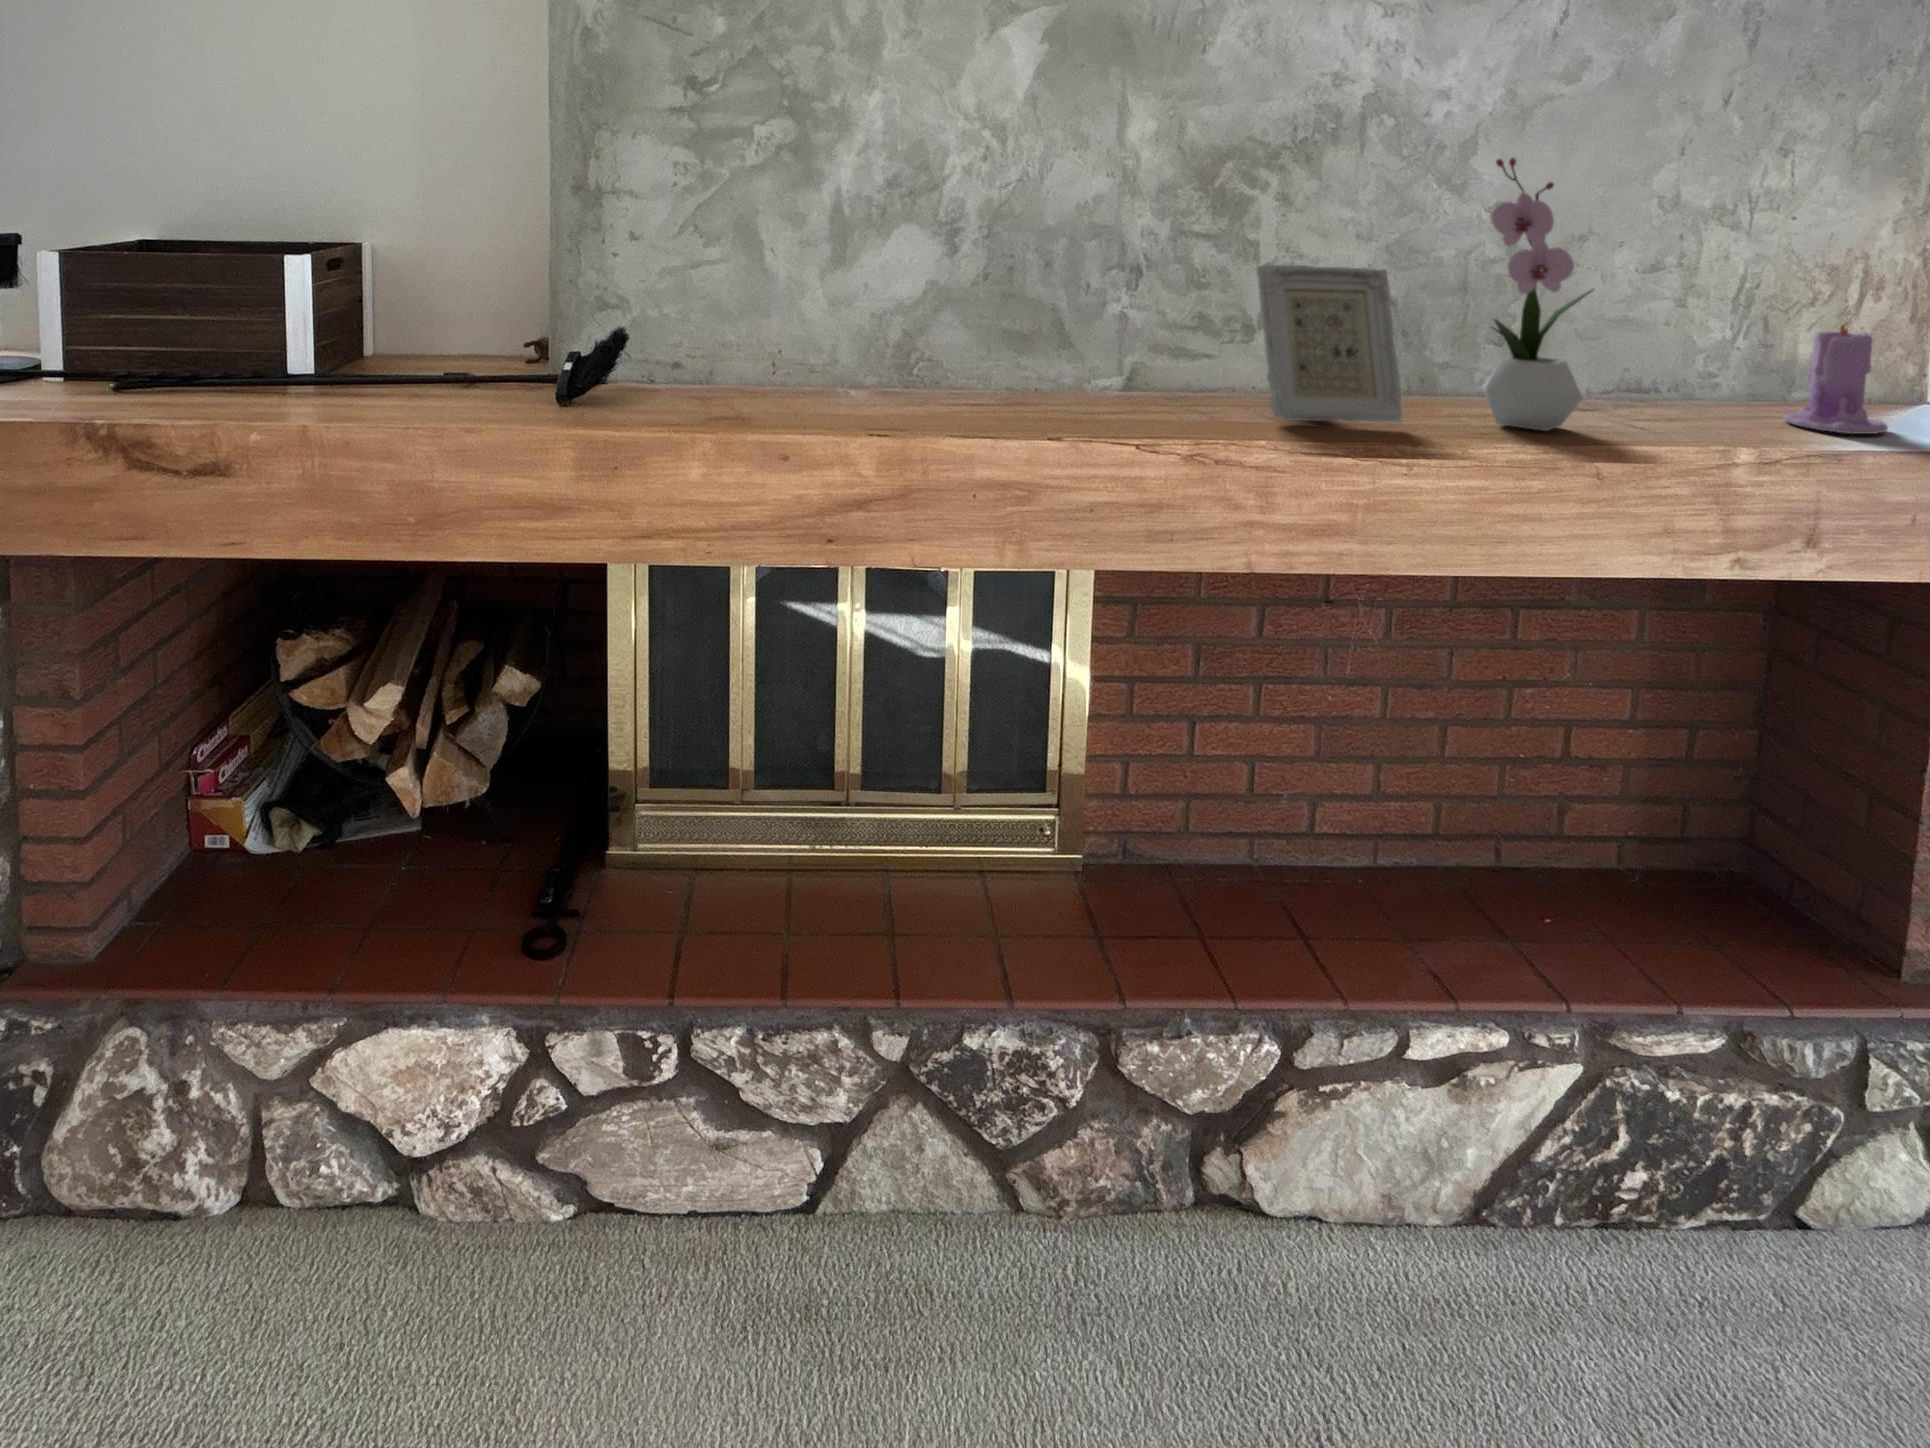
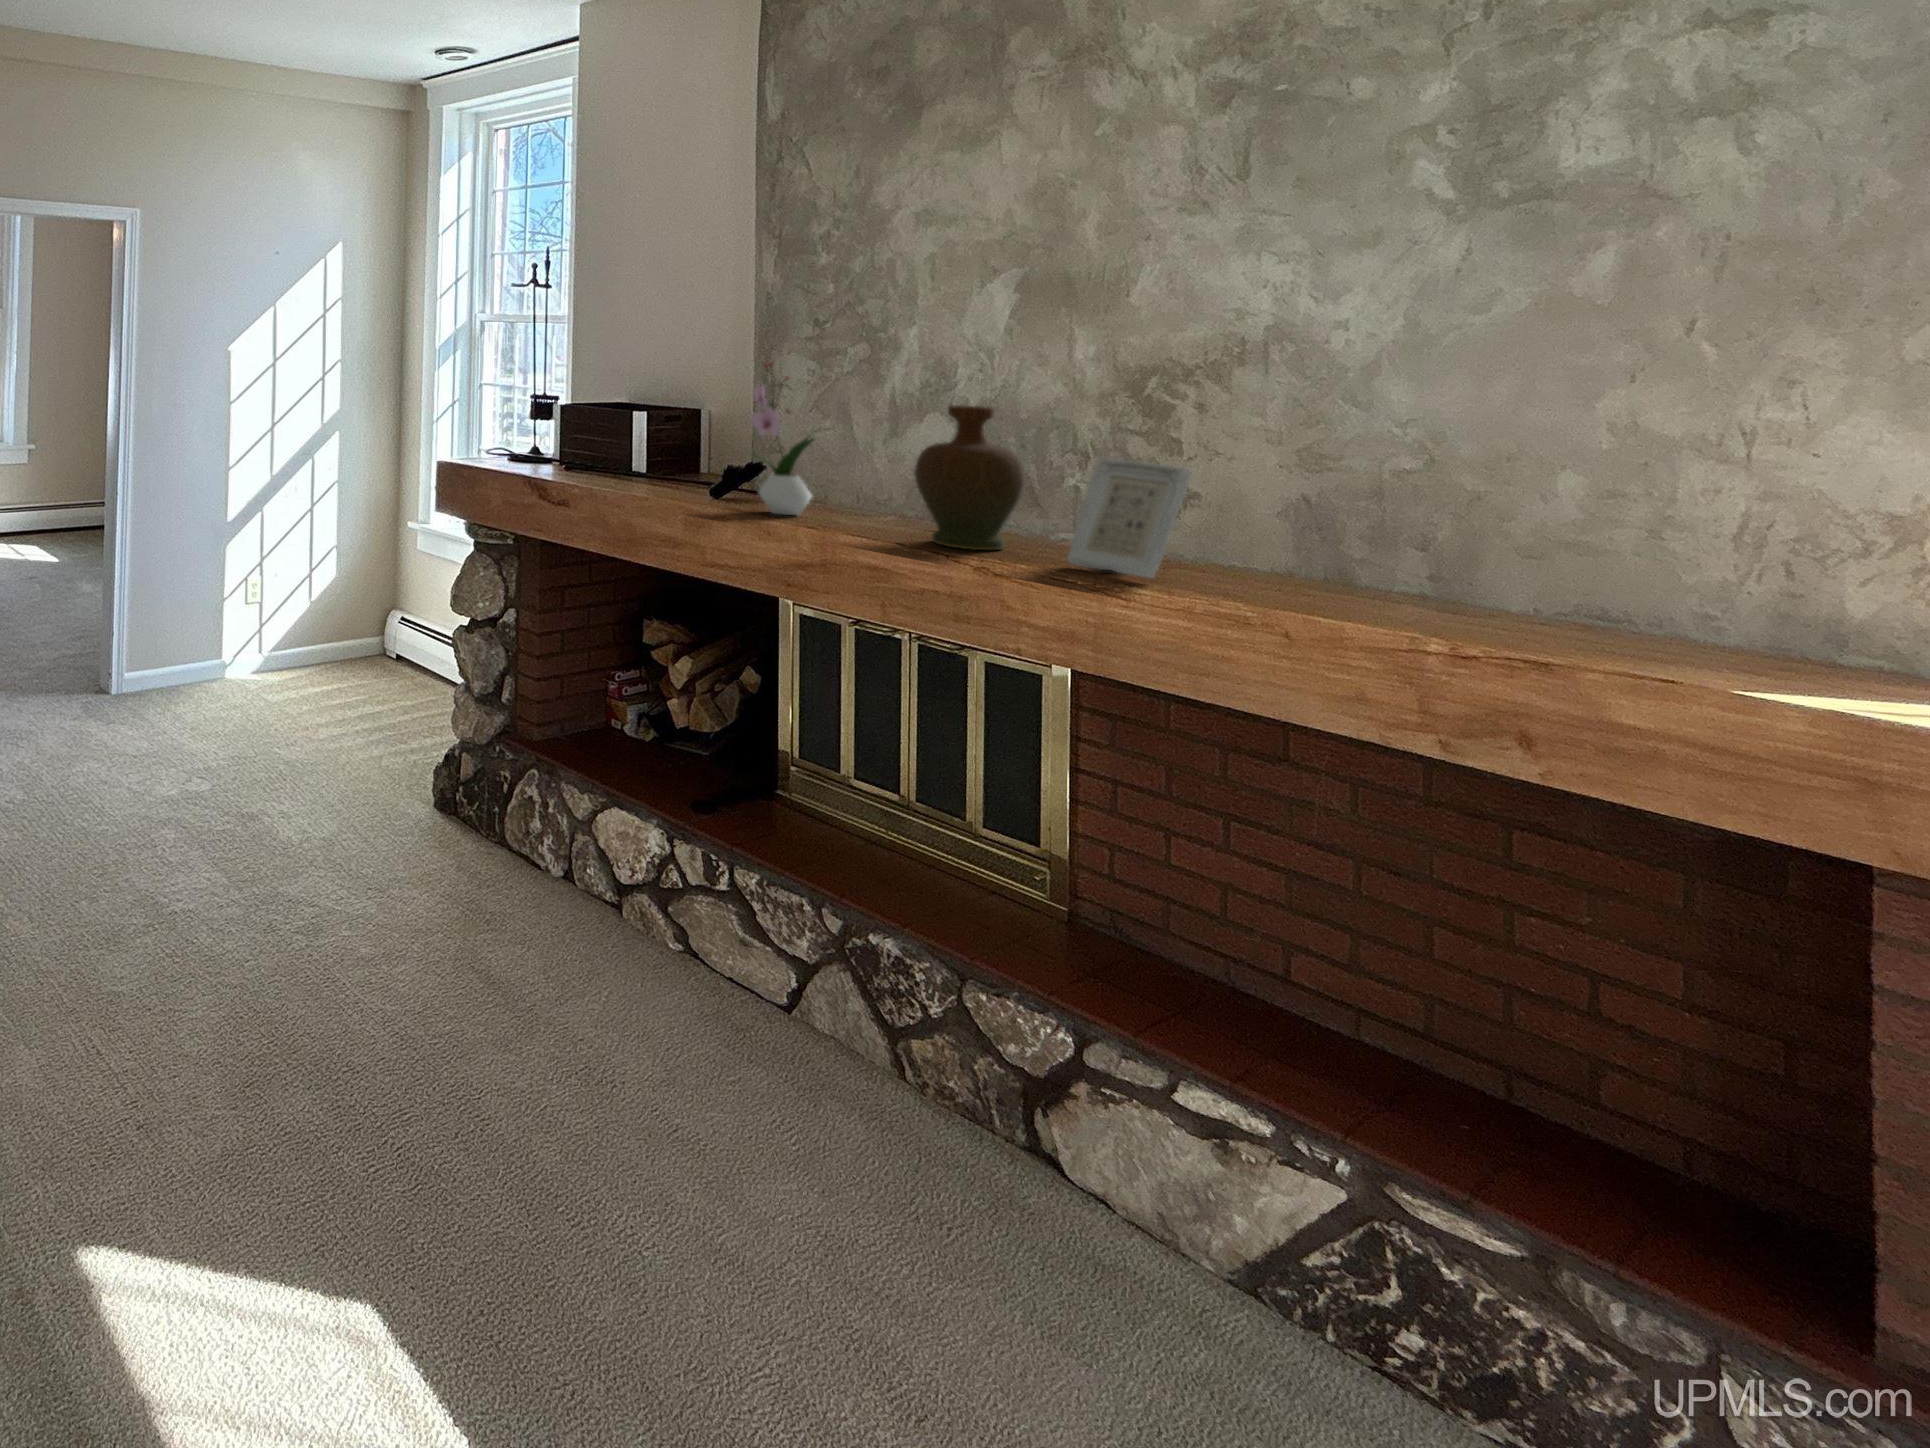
flower arrangement: present [1483,158,1595,431] -> present [751,363,813,515]
decorative vase: none [1028,202,1186,424] -> present [915,405,1026,550]
candle: present [1783,322,1888,434] -> none [1590,553,1707,673]

